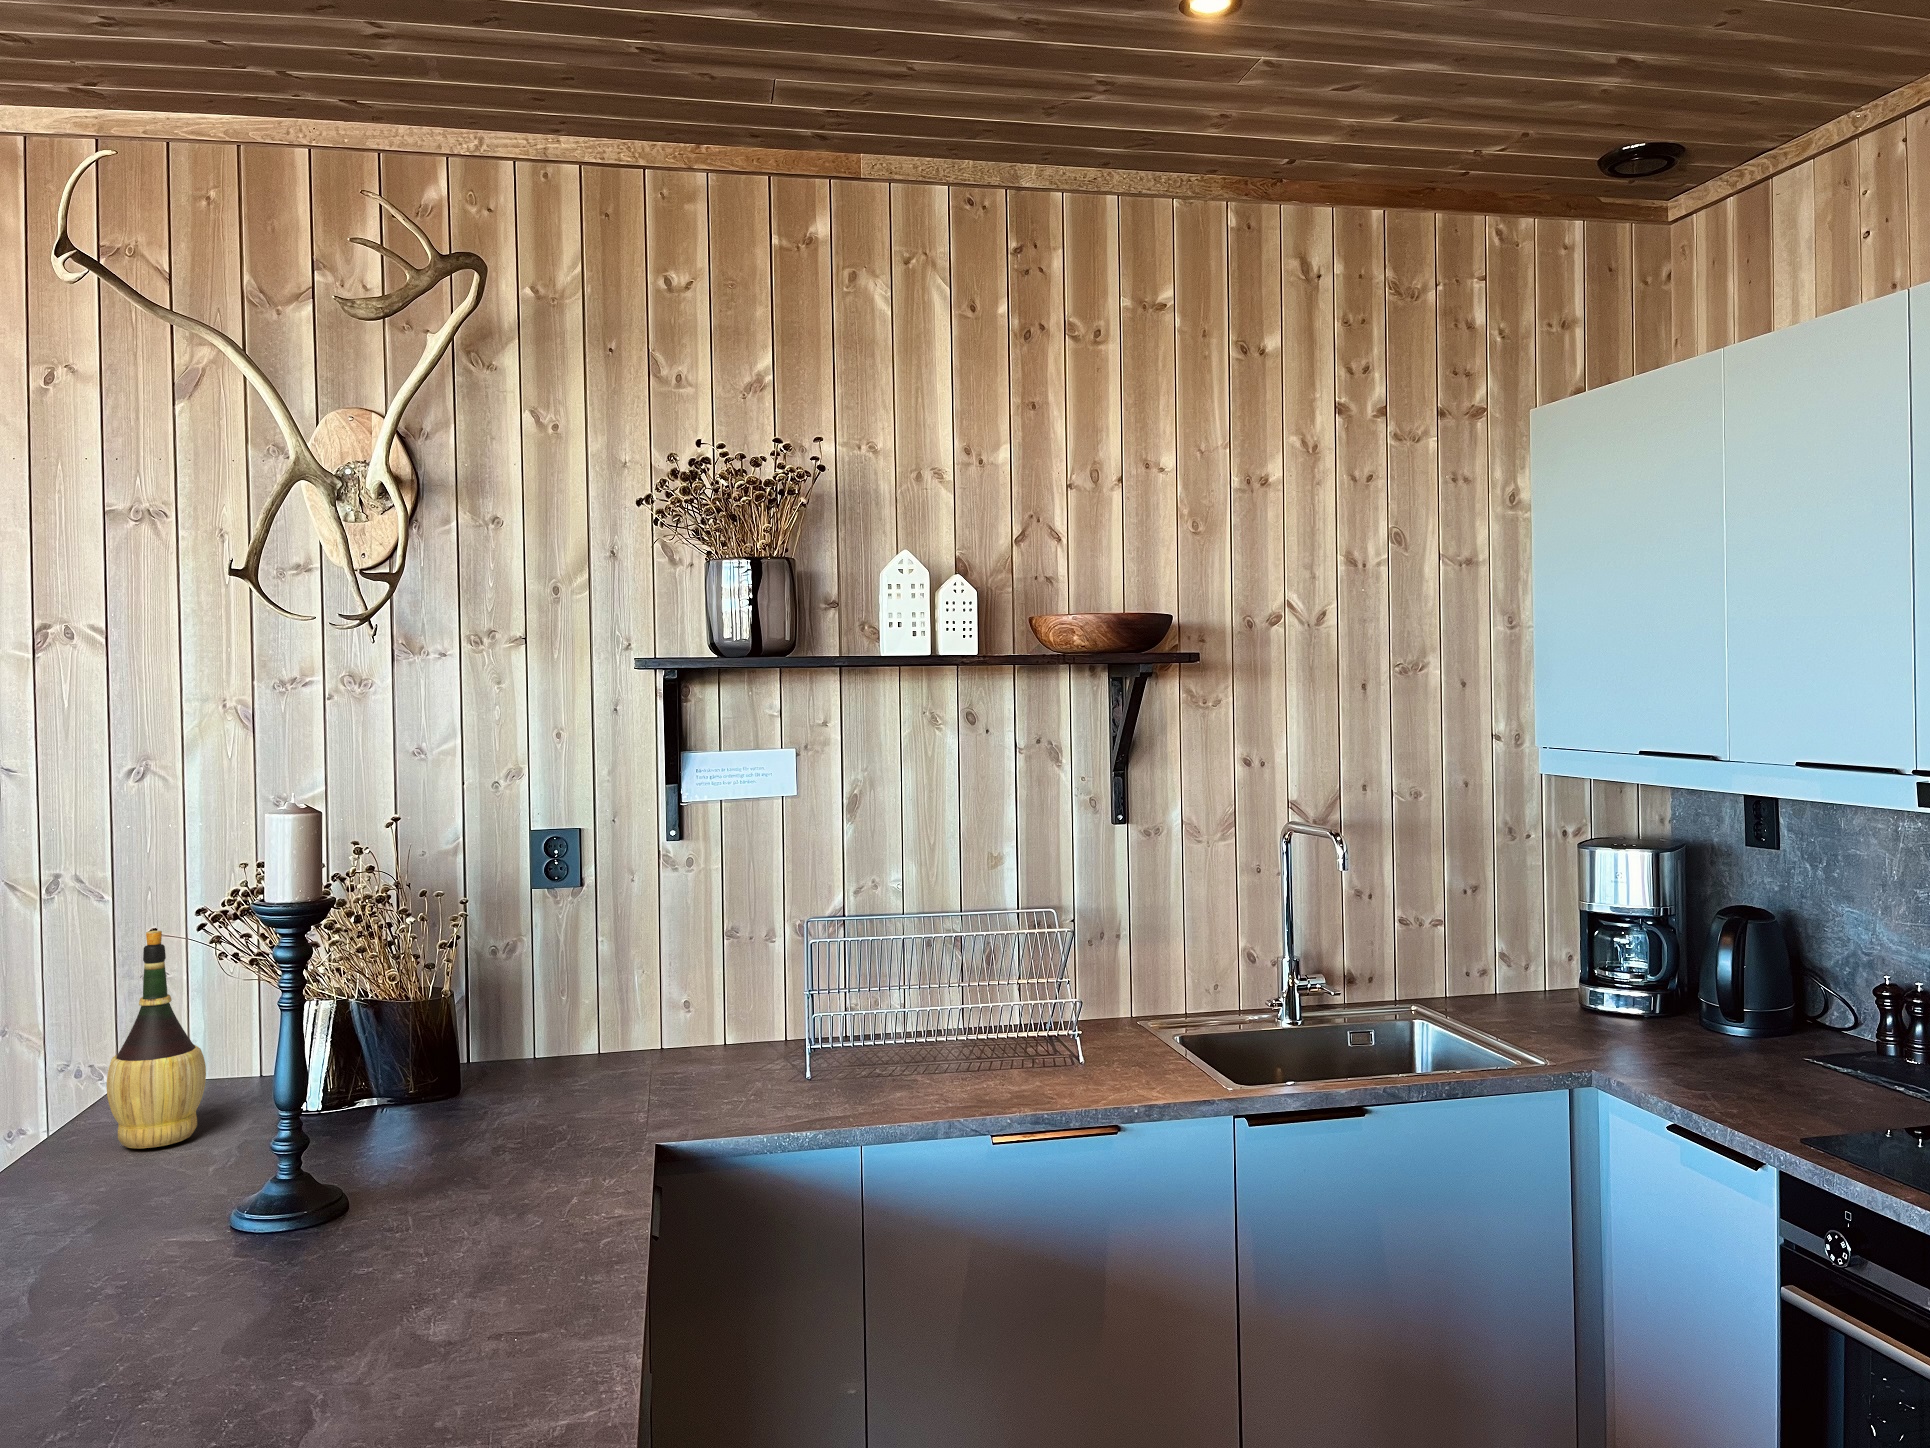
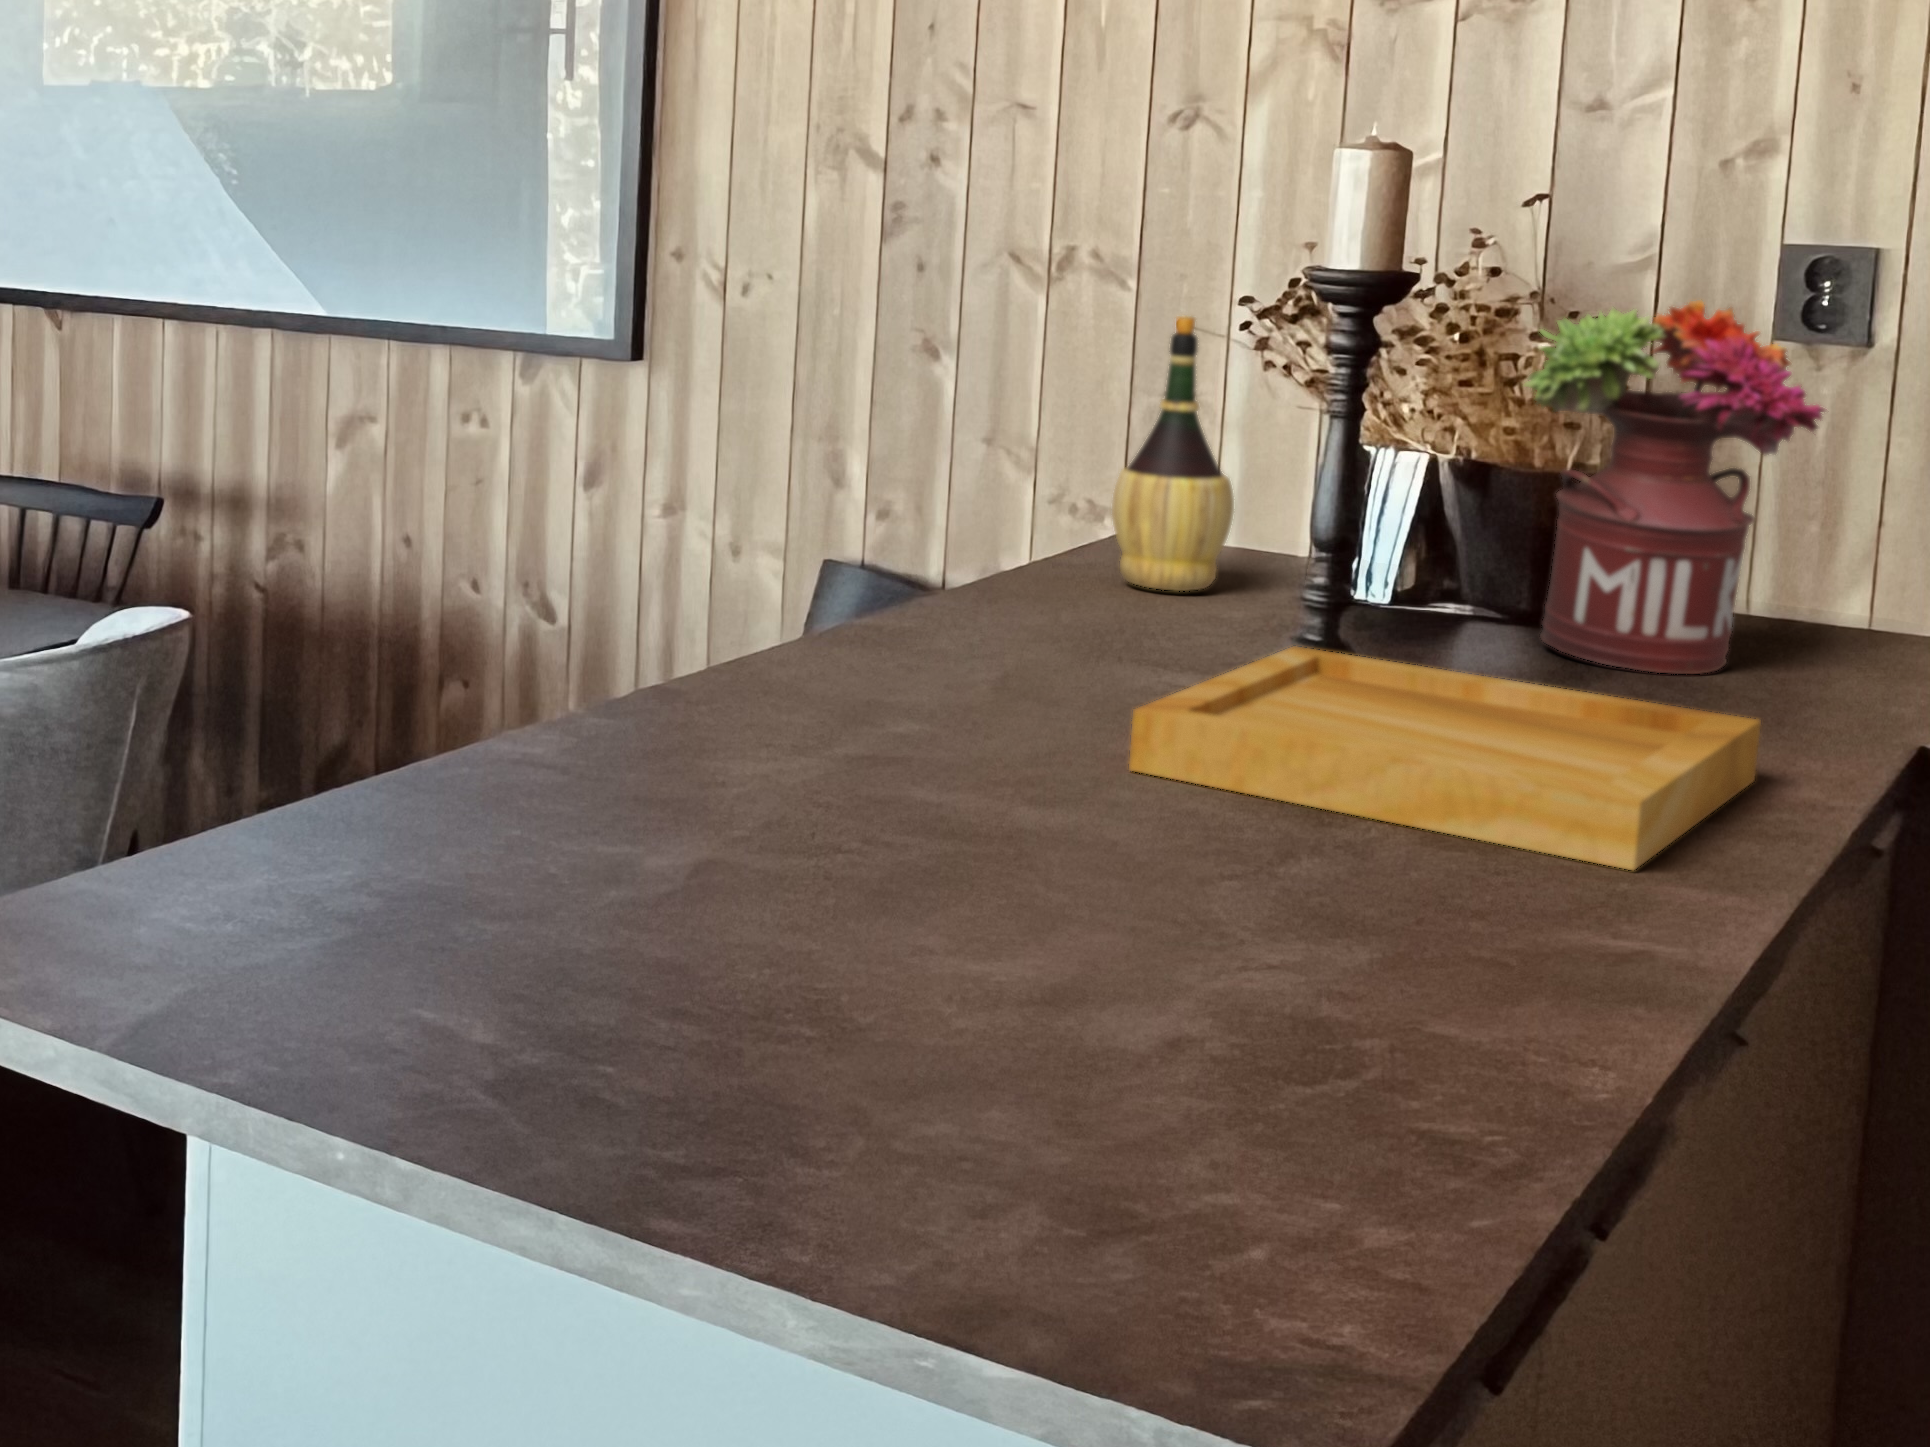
flower arrangement: none [403,879,582,1133] -> present [1524,300,1827,674]
tray: none [139,1177,593,1398] -> present [1129,647,1761,870]

